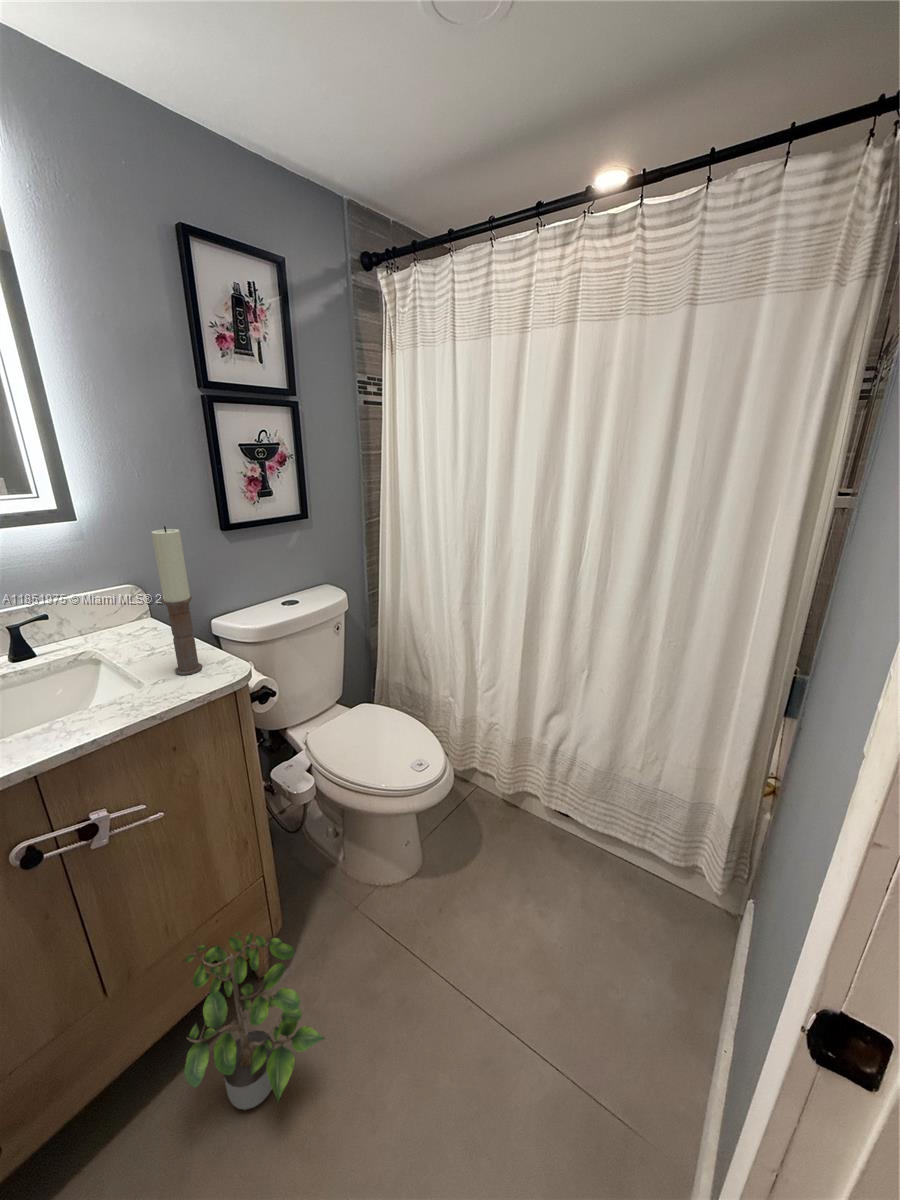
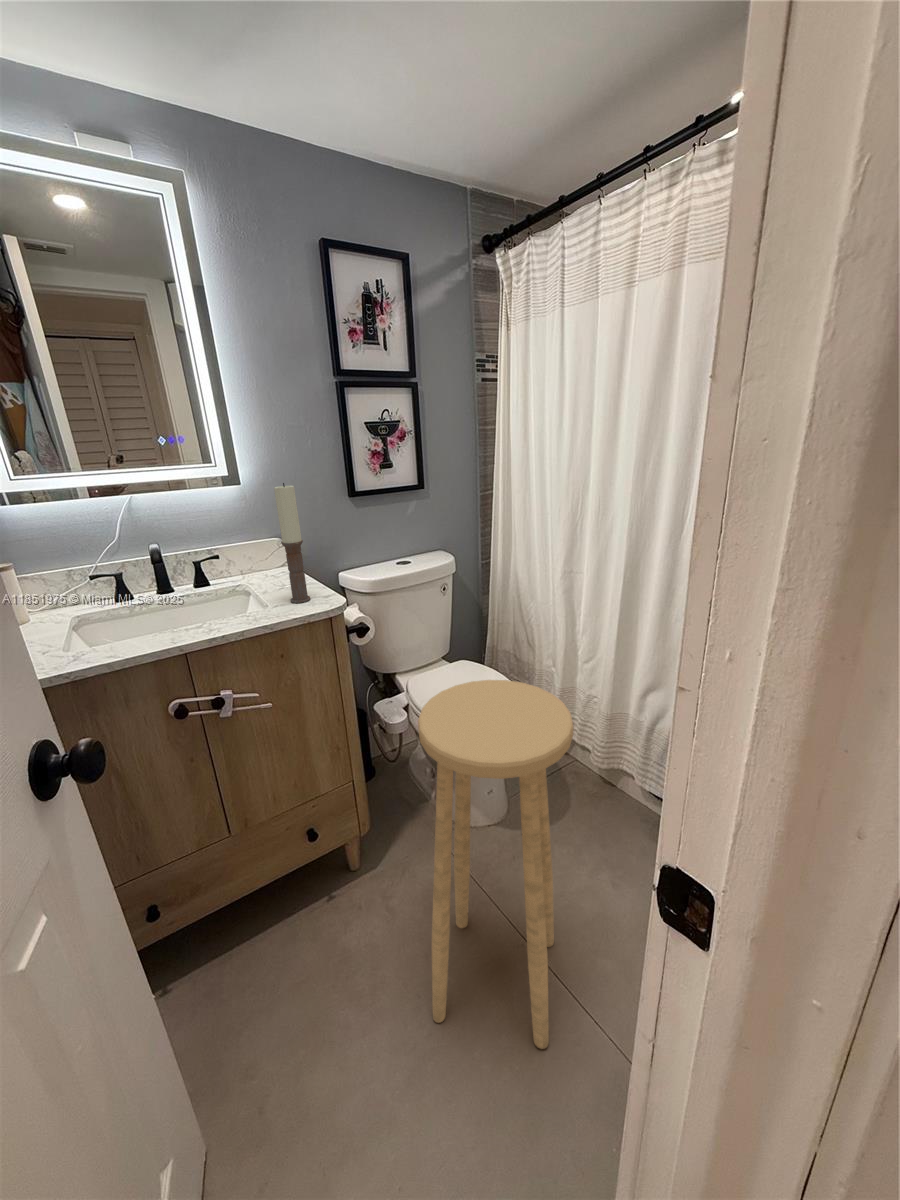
stool: none [377,740,547,1141] -> present [418,680,573,1049]
potted plant: present [184,932,325,1110] -> none [279,808,385,959]

